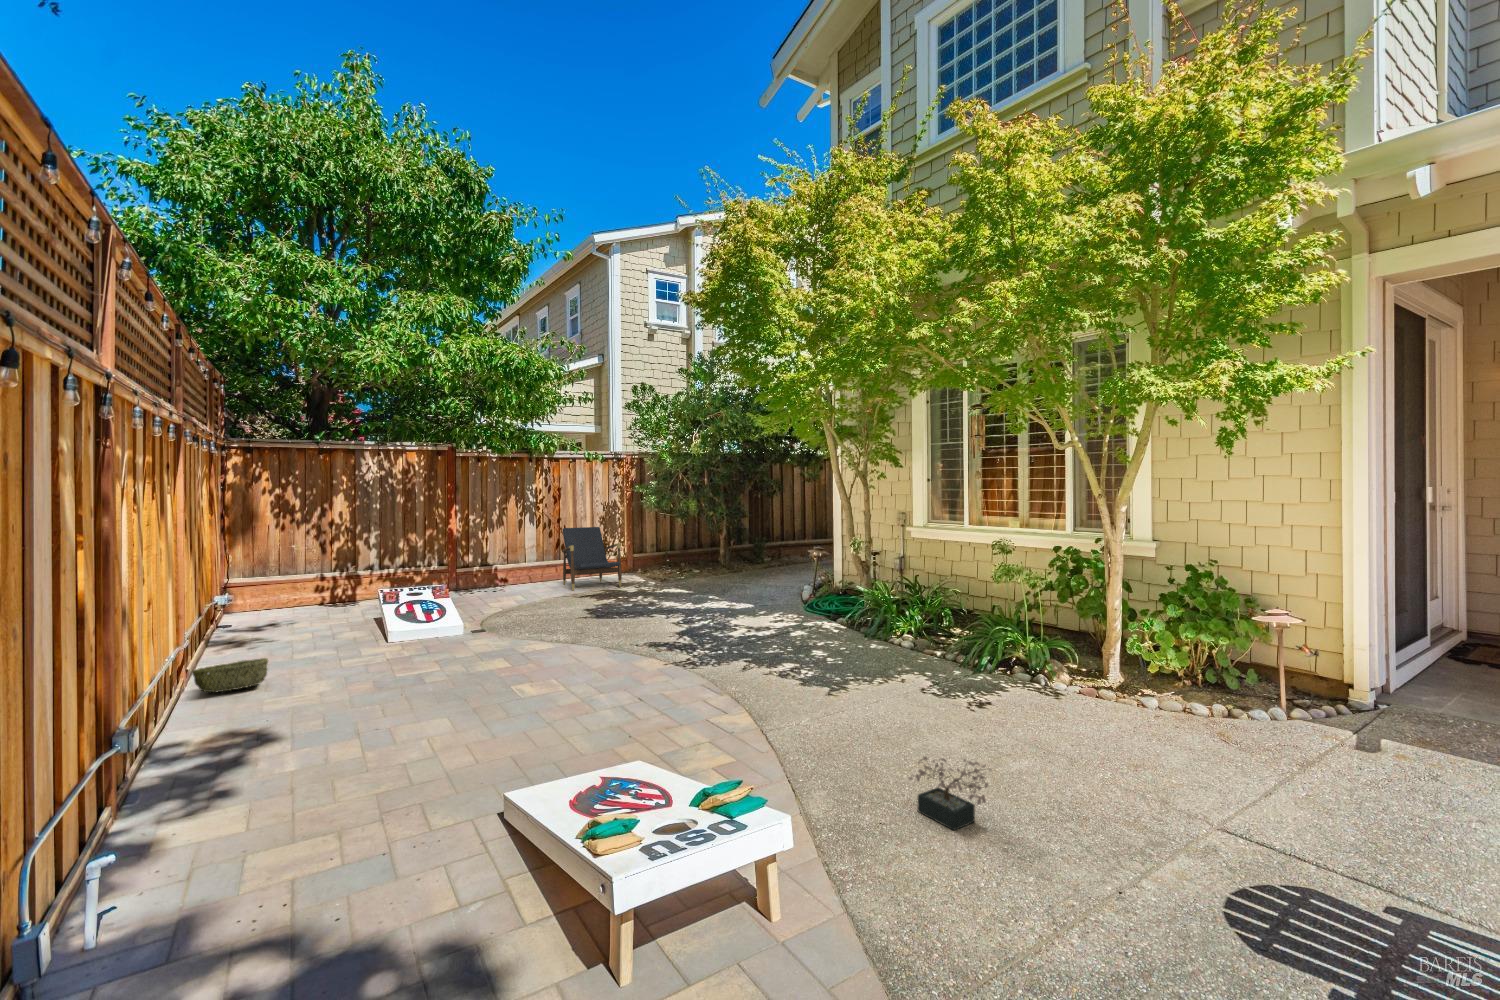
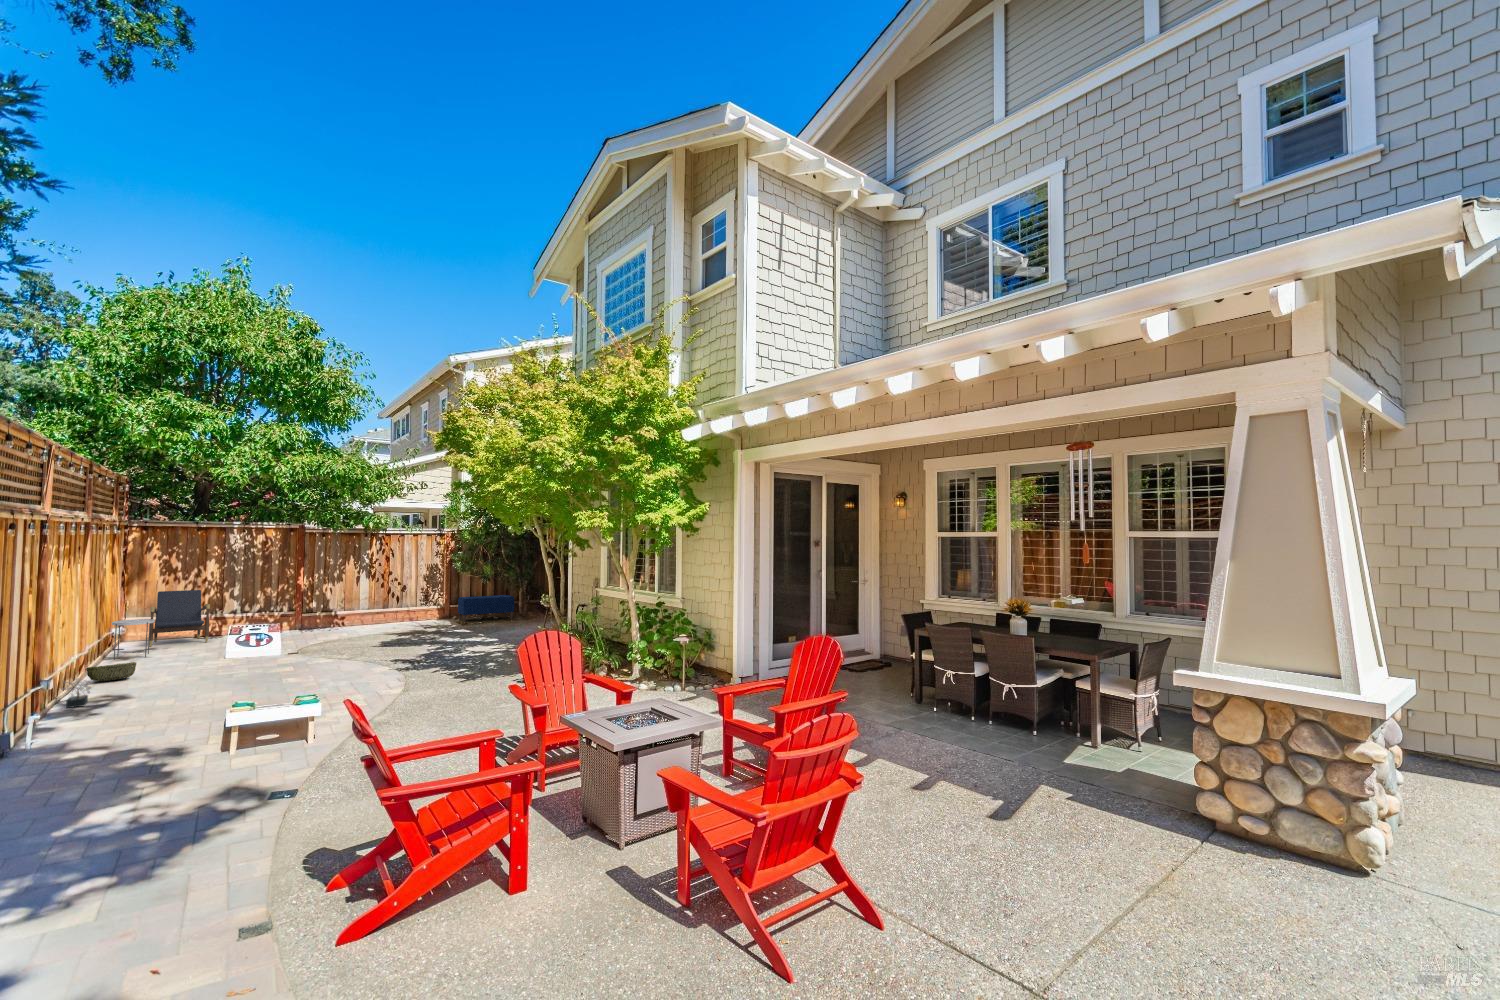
lounge chair: present [563,527,622,591] -> present [149,590,210,647]
bench: none [645,545,718,582] -> present [458,595,514,622]
side table: none [218,581,277,644] -> present [112,619,155,660]
decorative plant: present [908,757,991,830] -> present [61,679,91,708]

